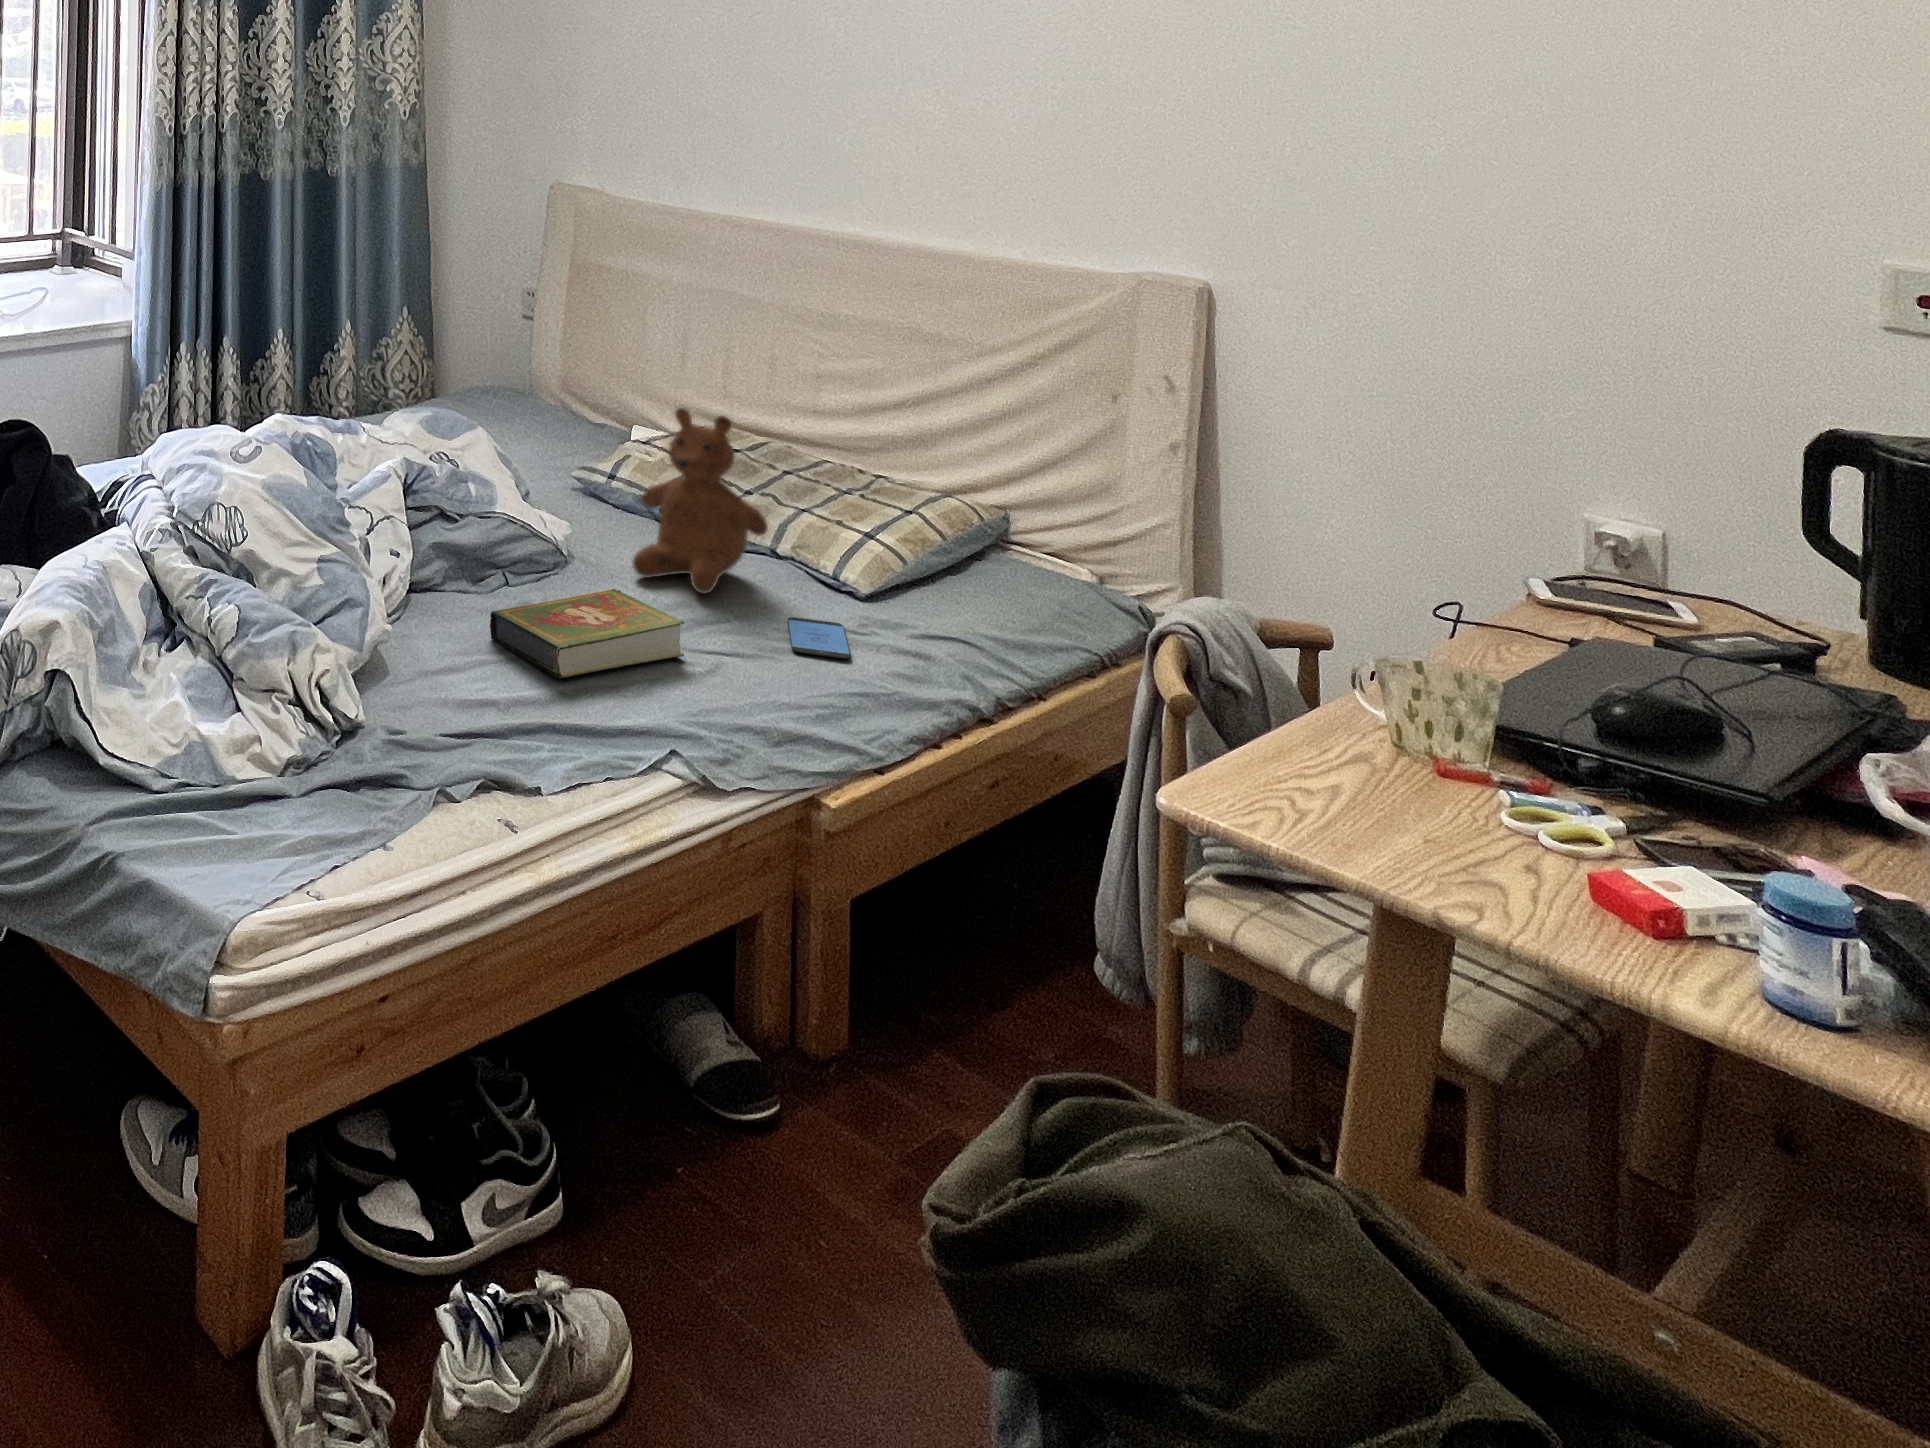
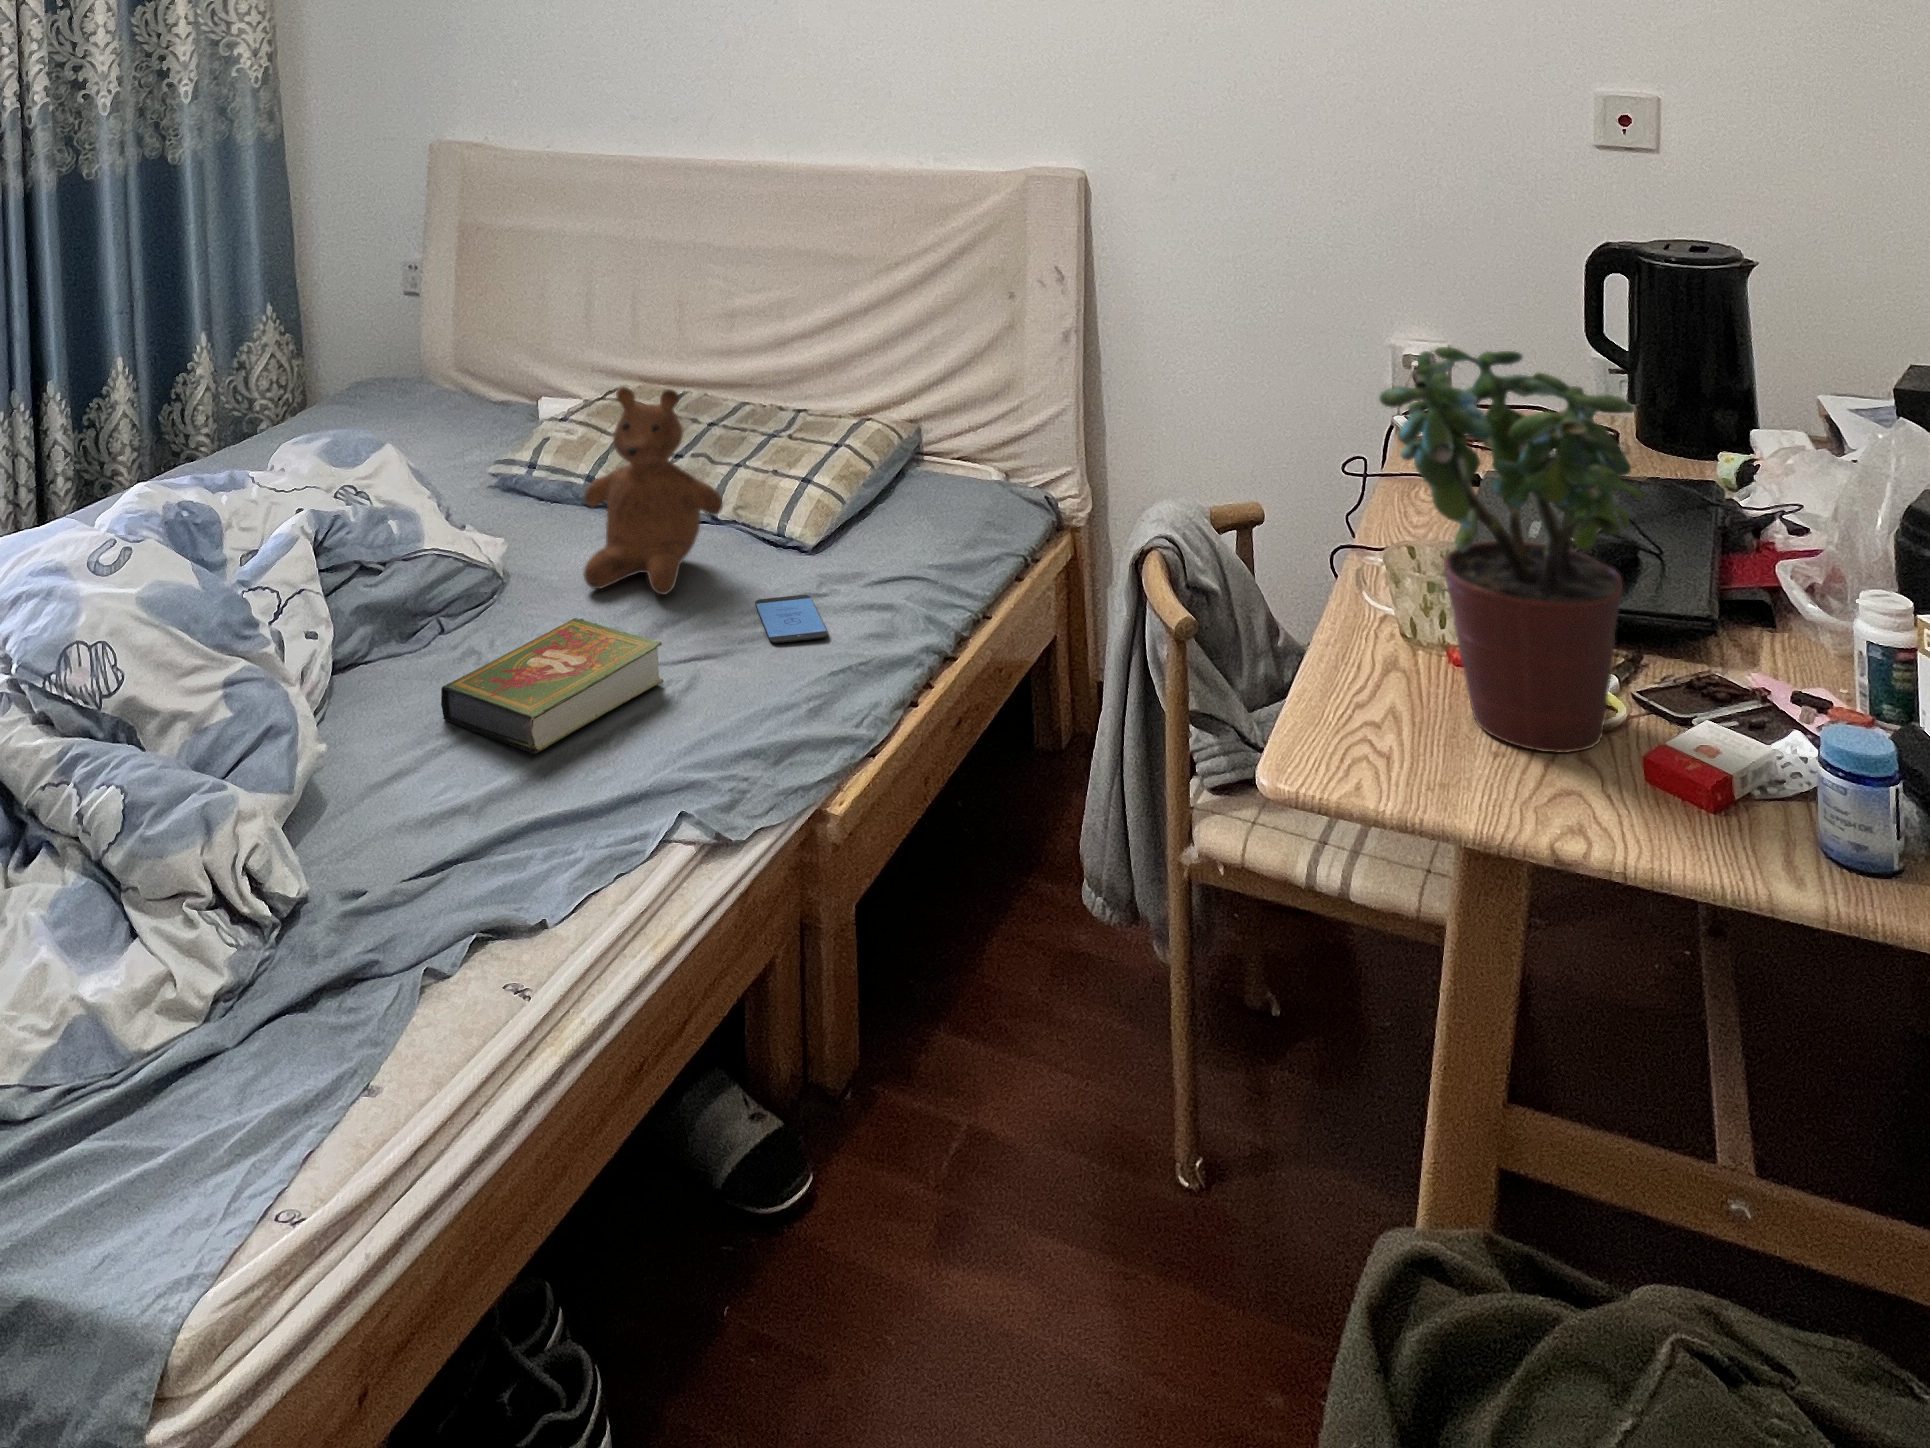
potted plant: none [1327,450,1622,866] -> present [1379,347,1645,753]

